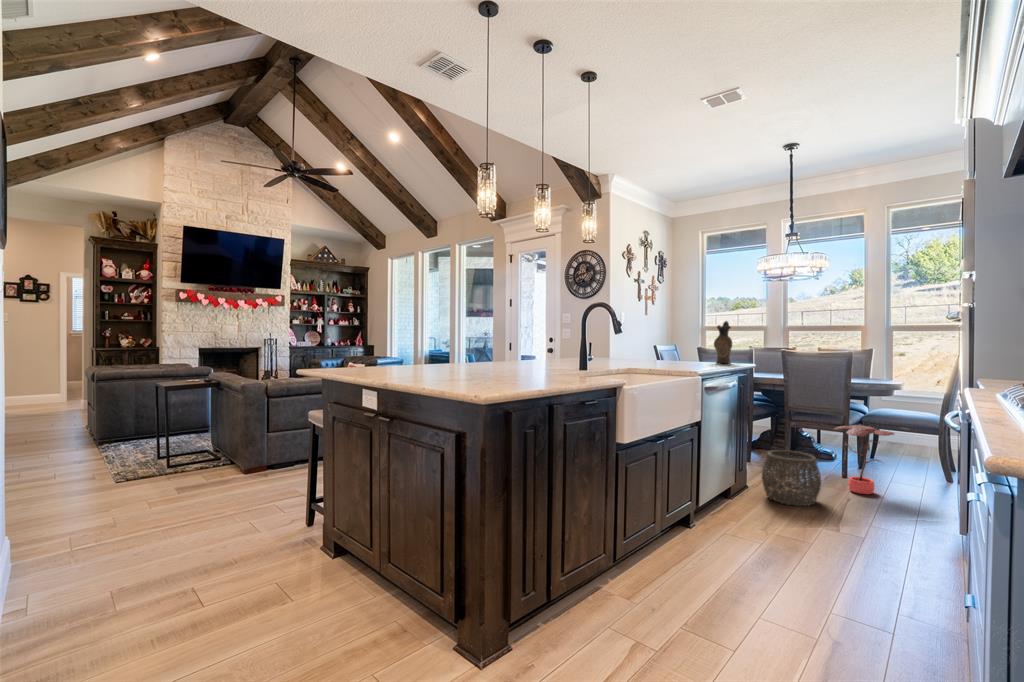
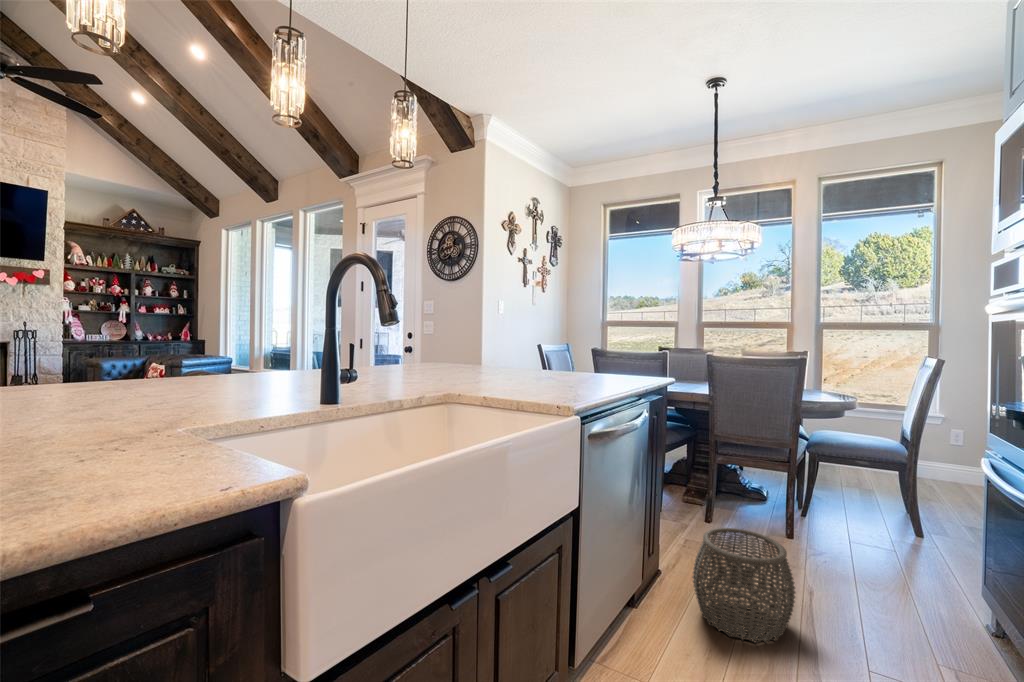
ceramic pitcher: present [714,321,732,363] -> none [617,308,647,380]
potted plant: present [834,425,894,494] -> none [795,478,896,594]

